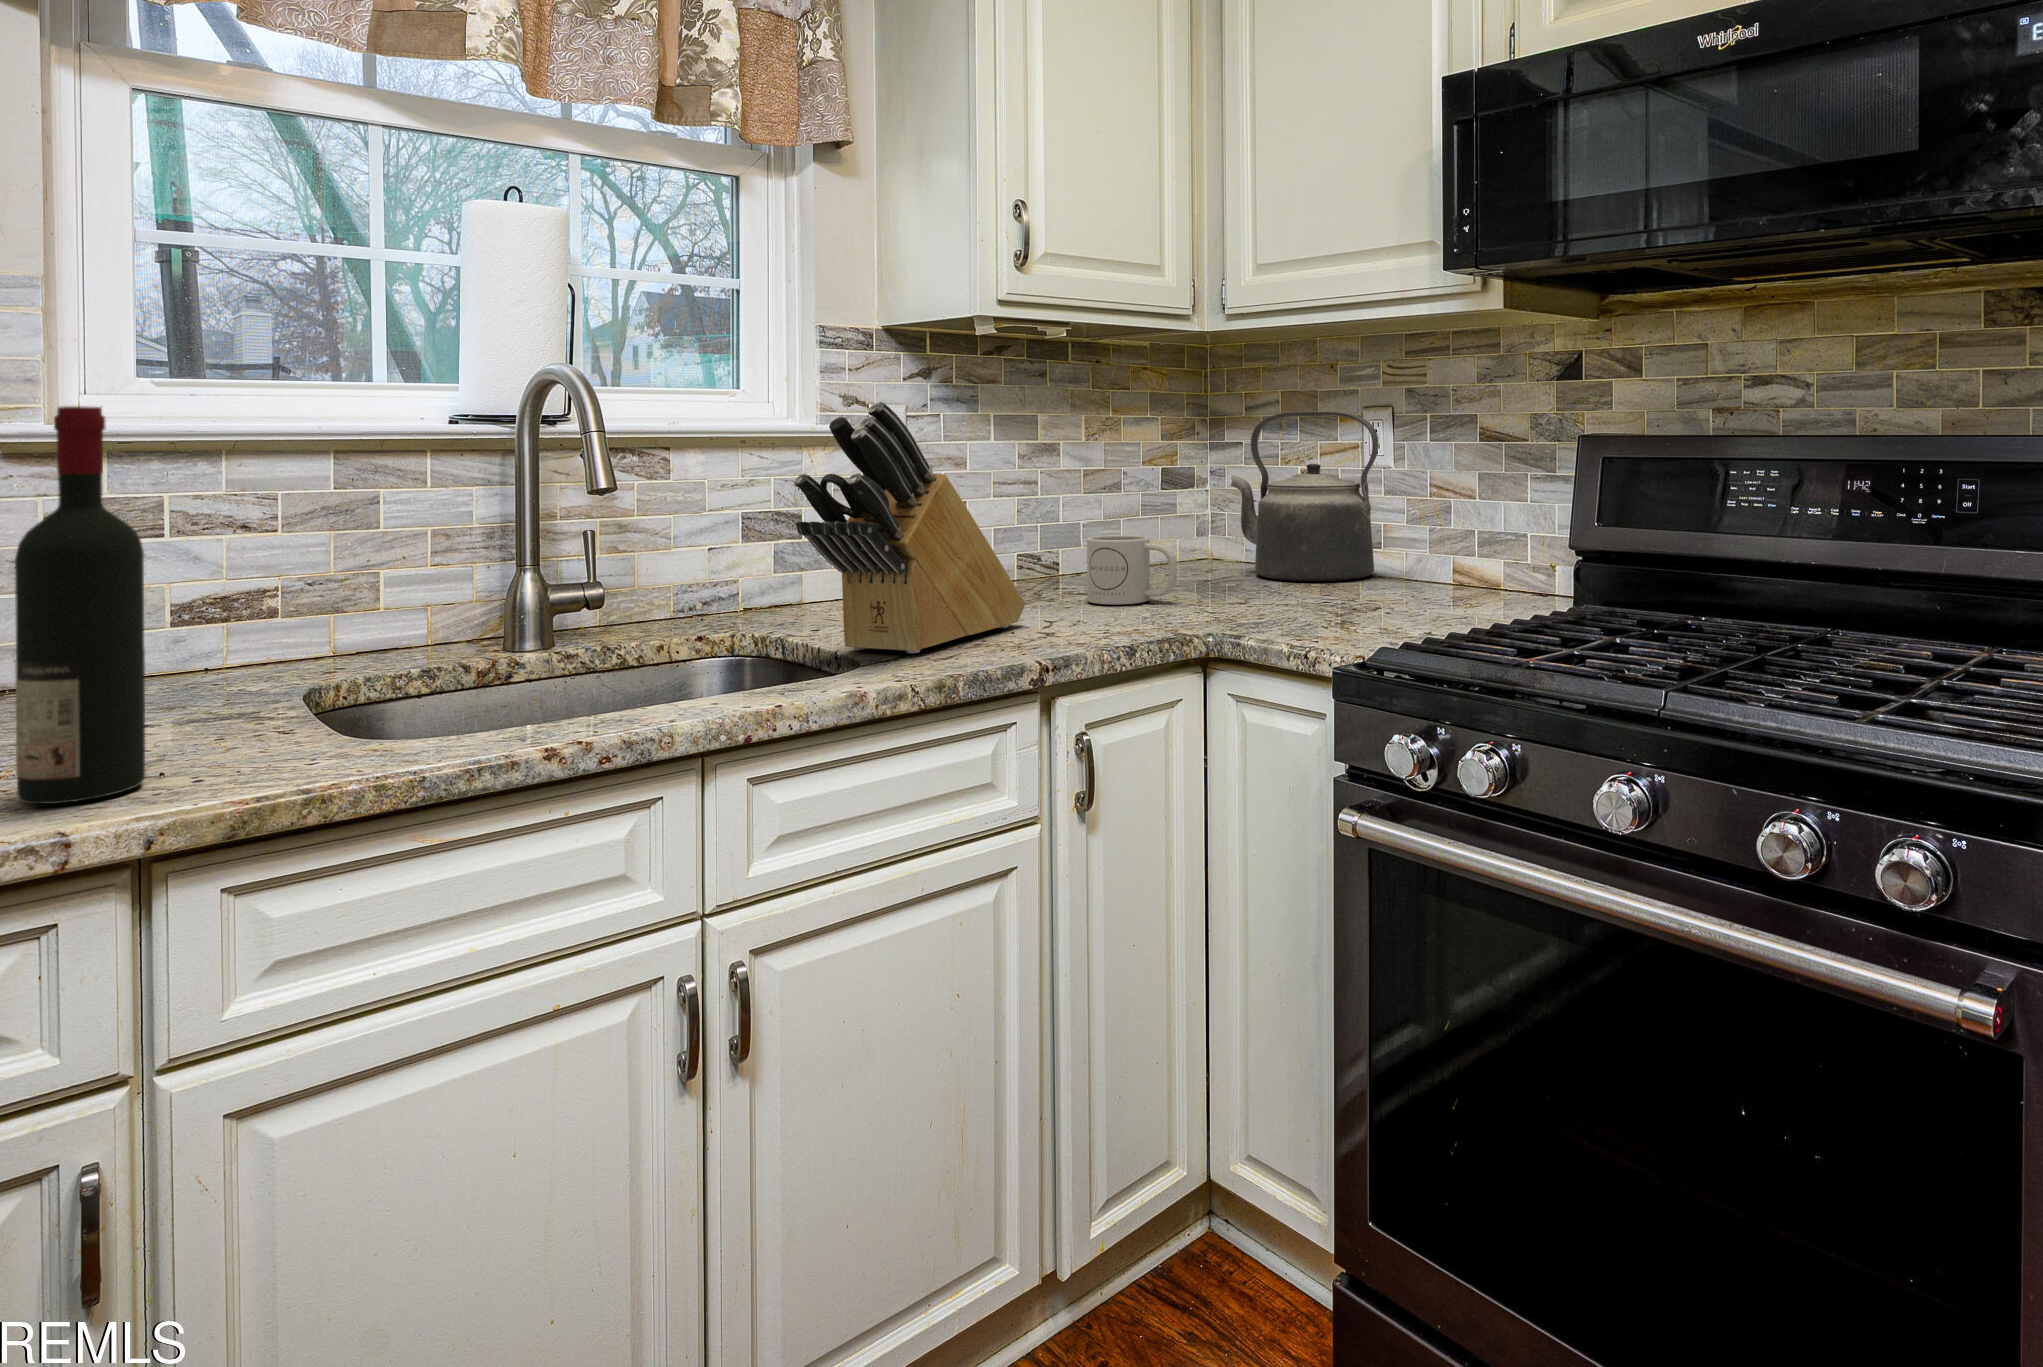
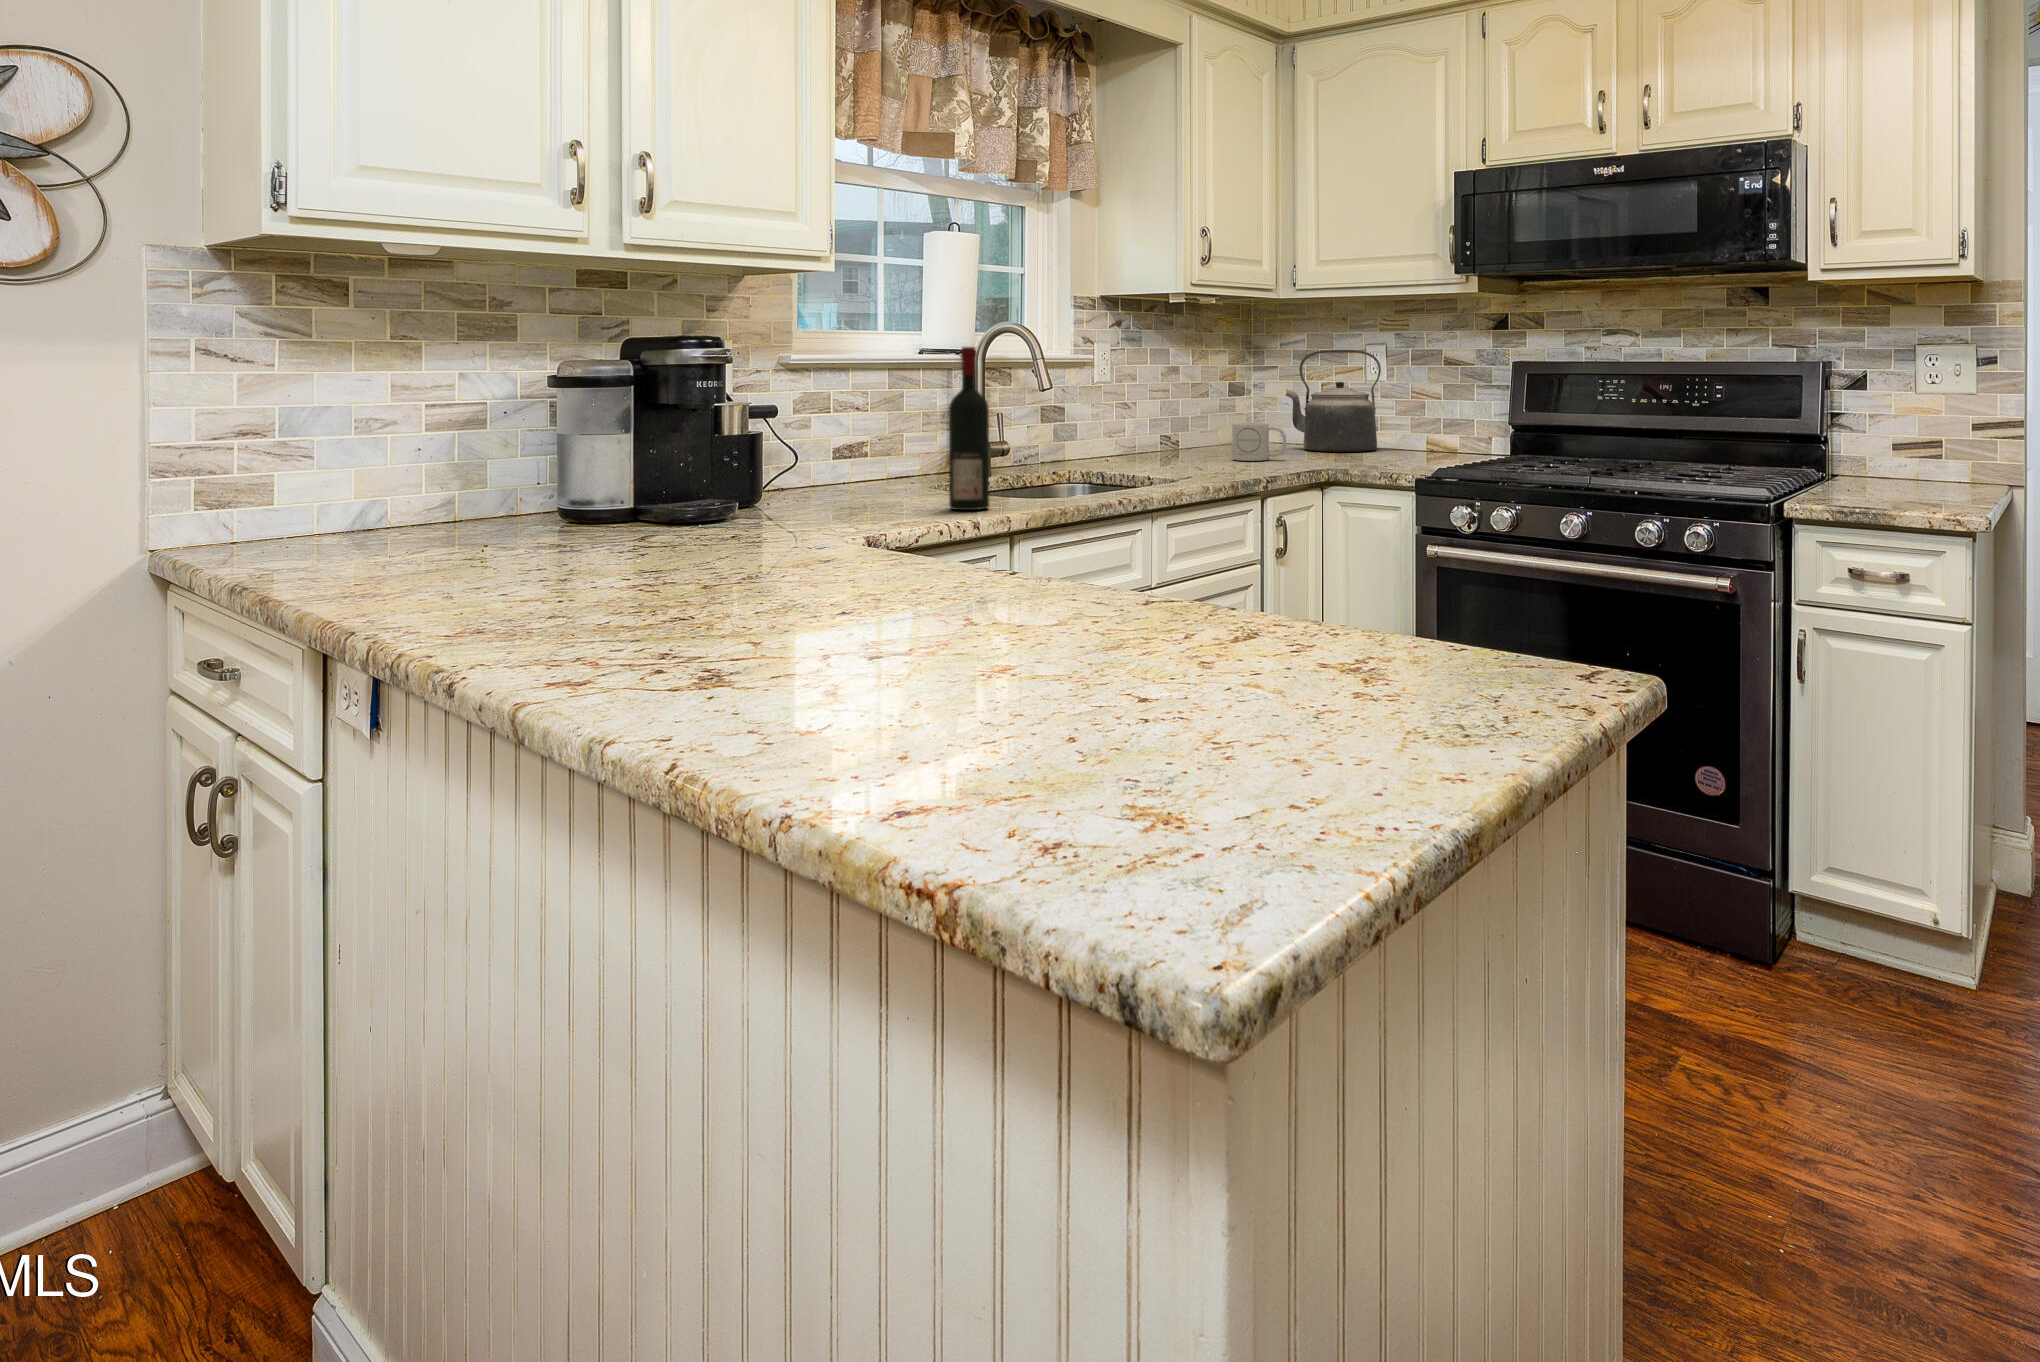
knife block: present [794,401,1025,653] -> none [1146,344,1224,476]

